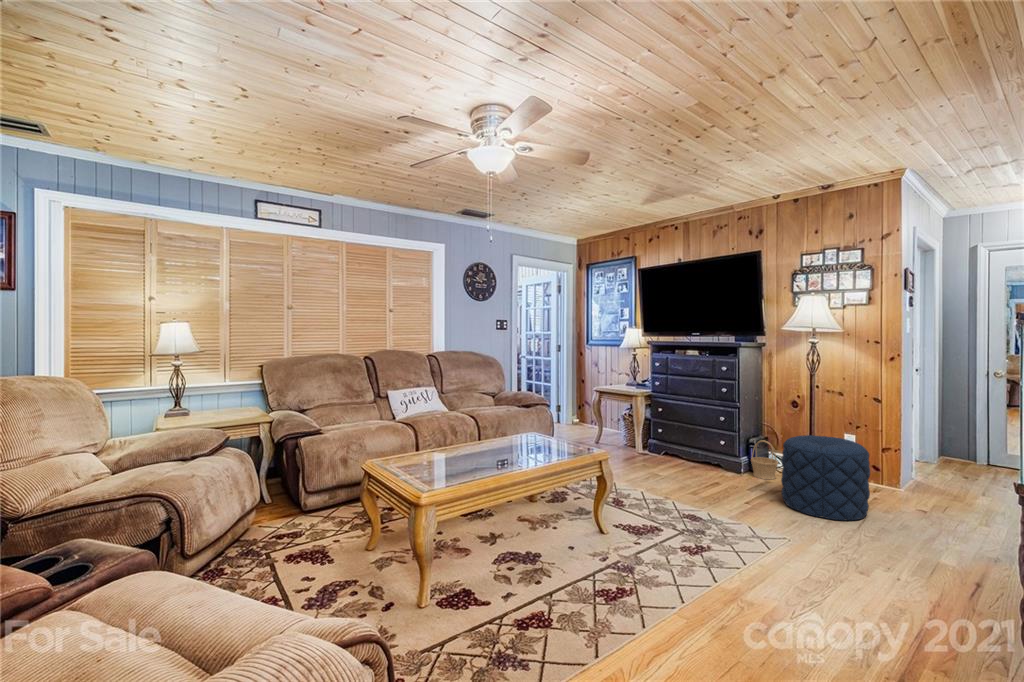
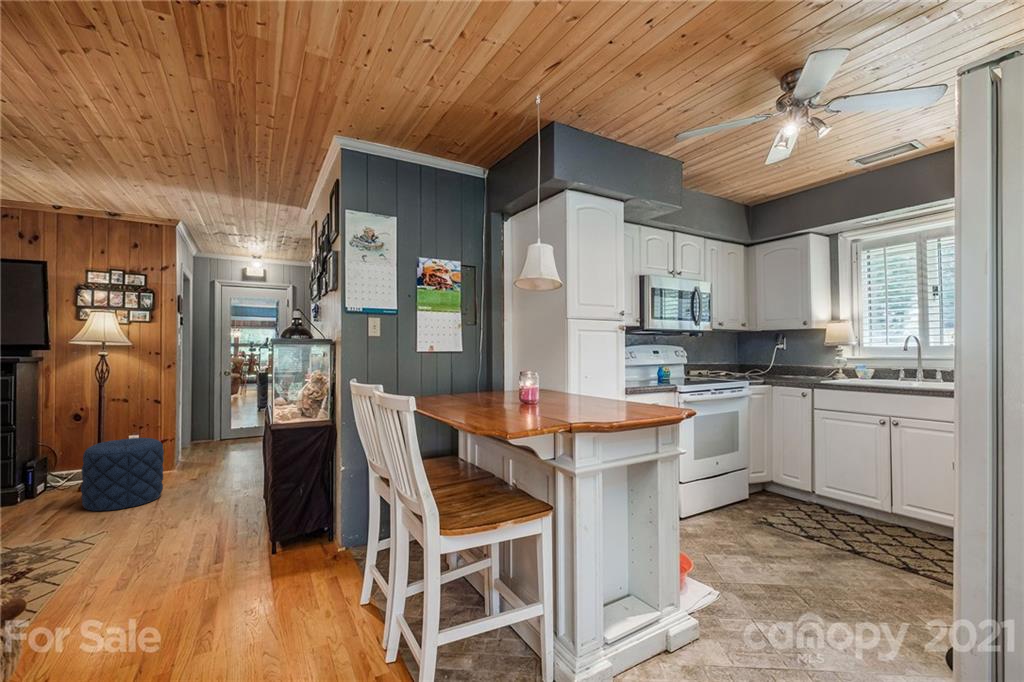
basket: present [751,440,778,479] -> none [31,459,66,500]

